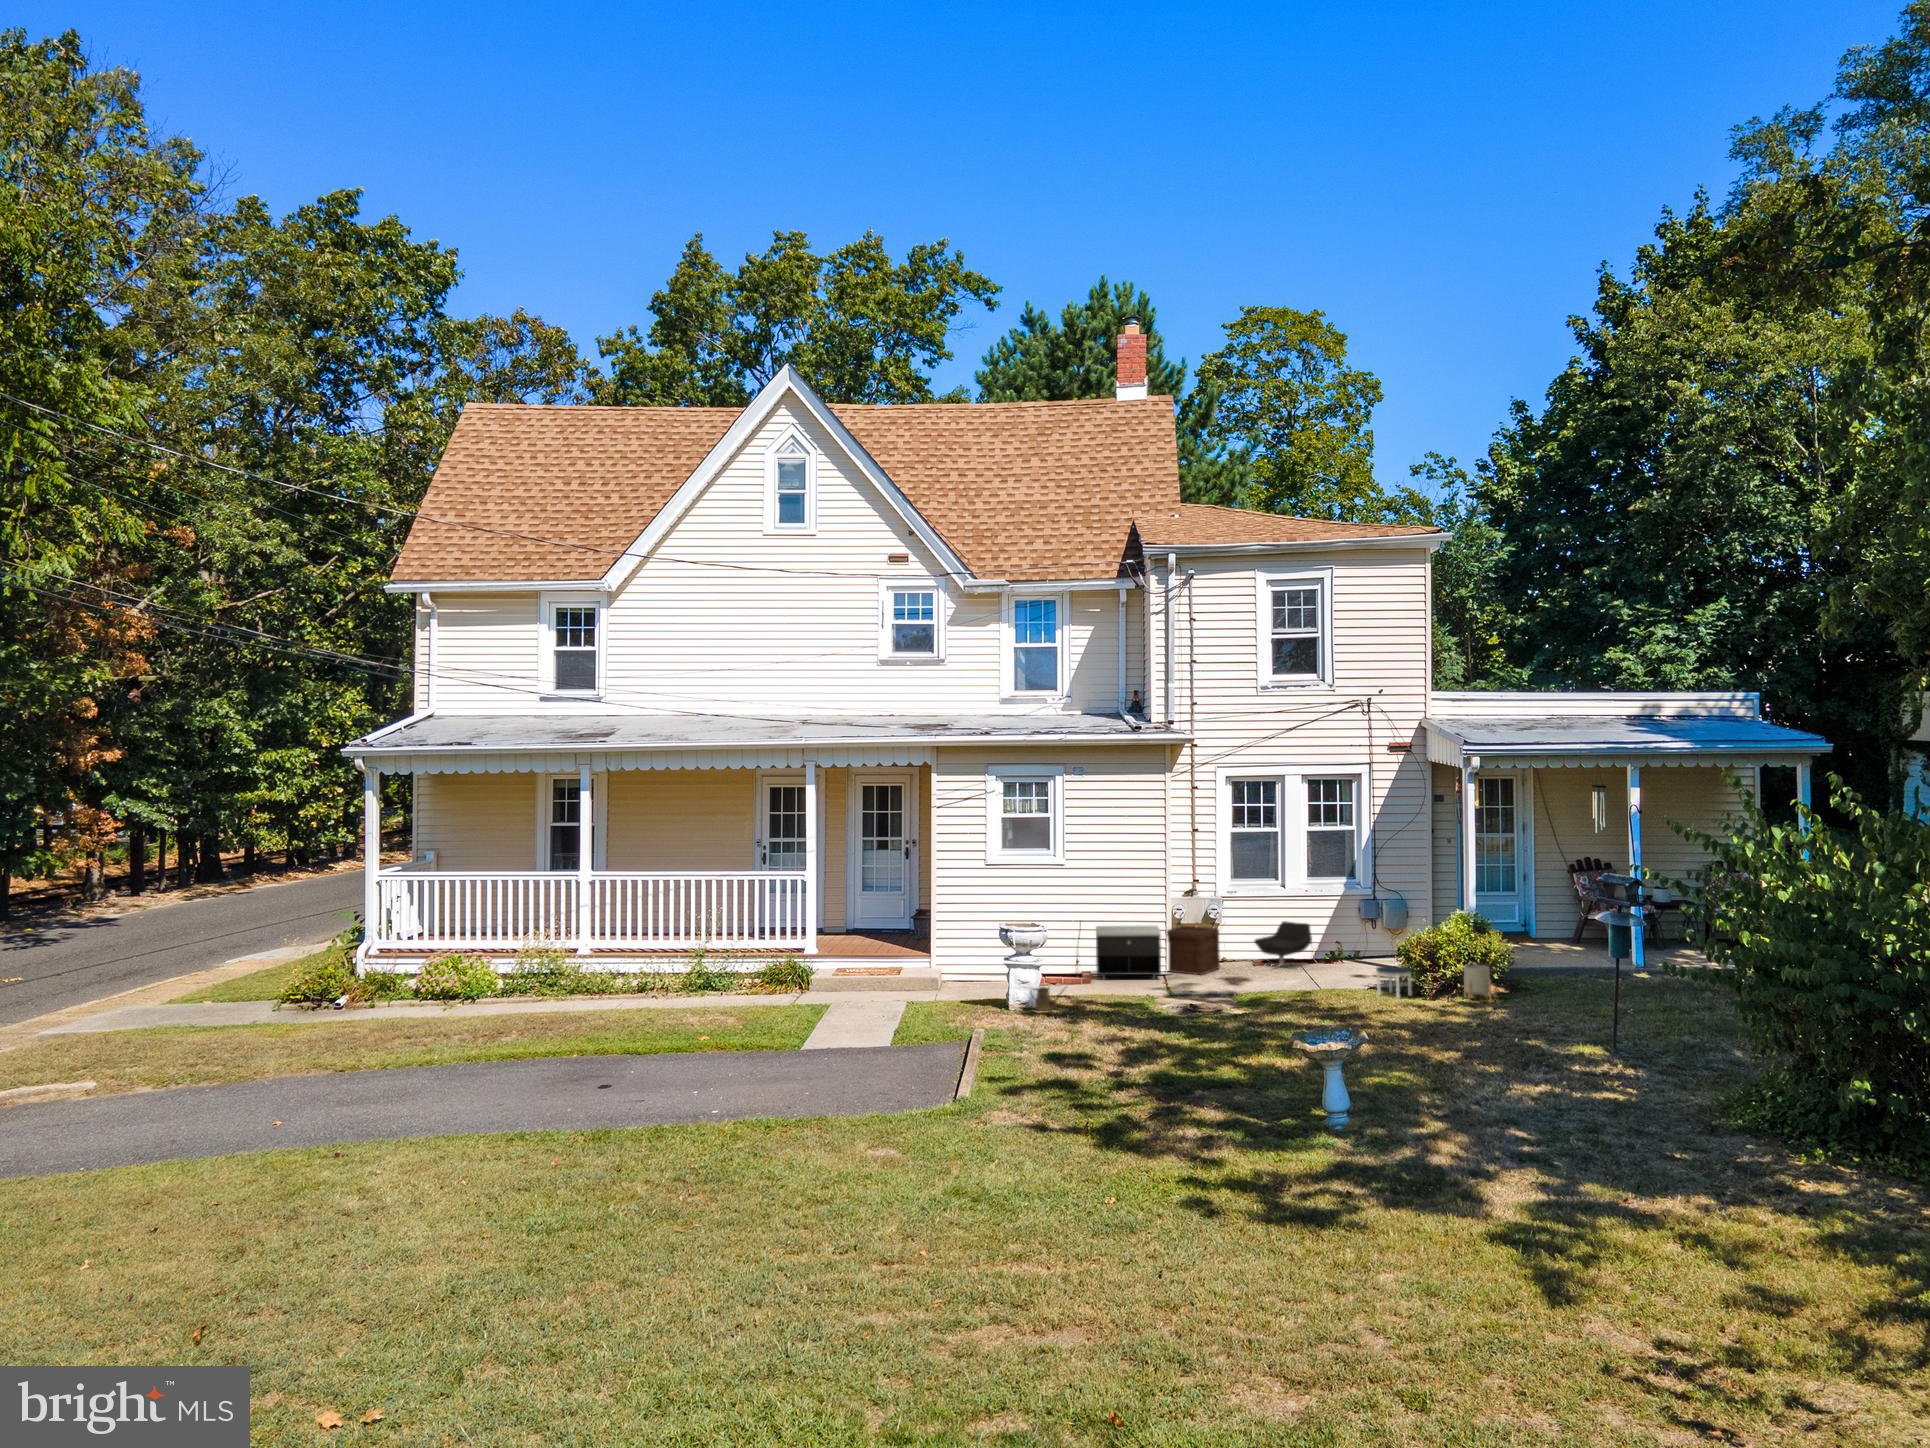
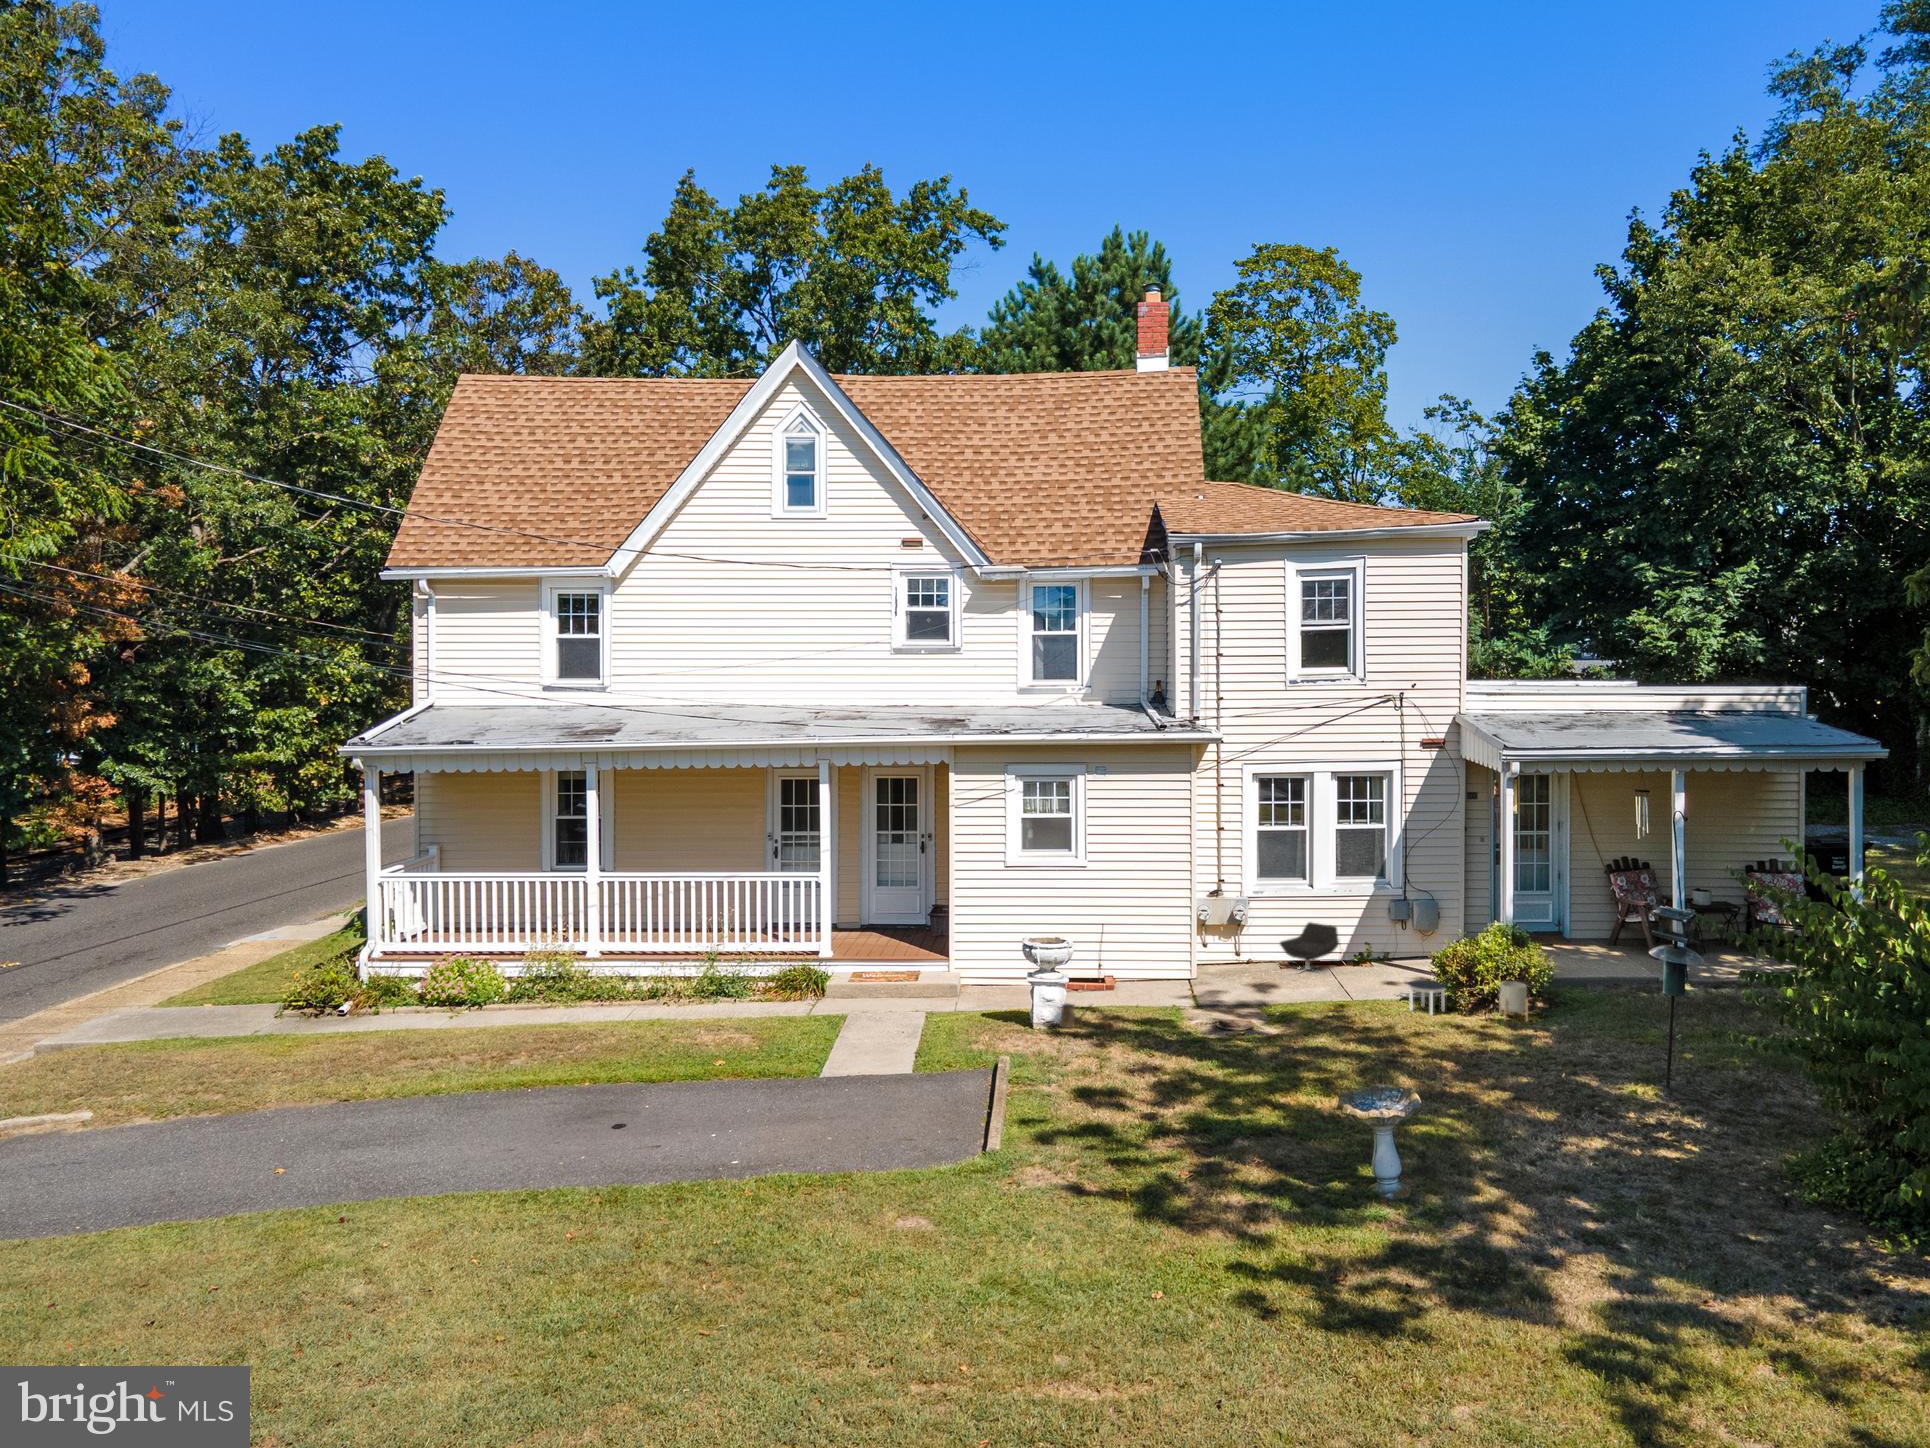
storage bench: present [1096,926,1161,979] -> none [1119,930,1186,986]
wooden crate: present [1167,926,1220,975] -> none [1188,927,1244,981]

